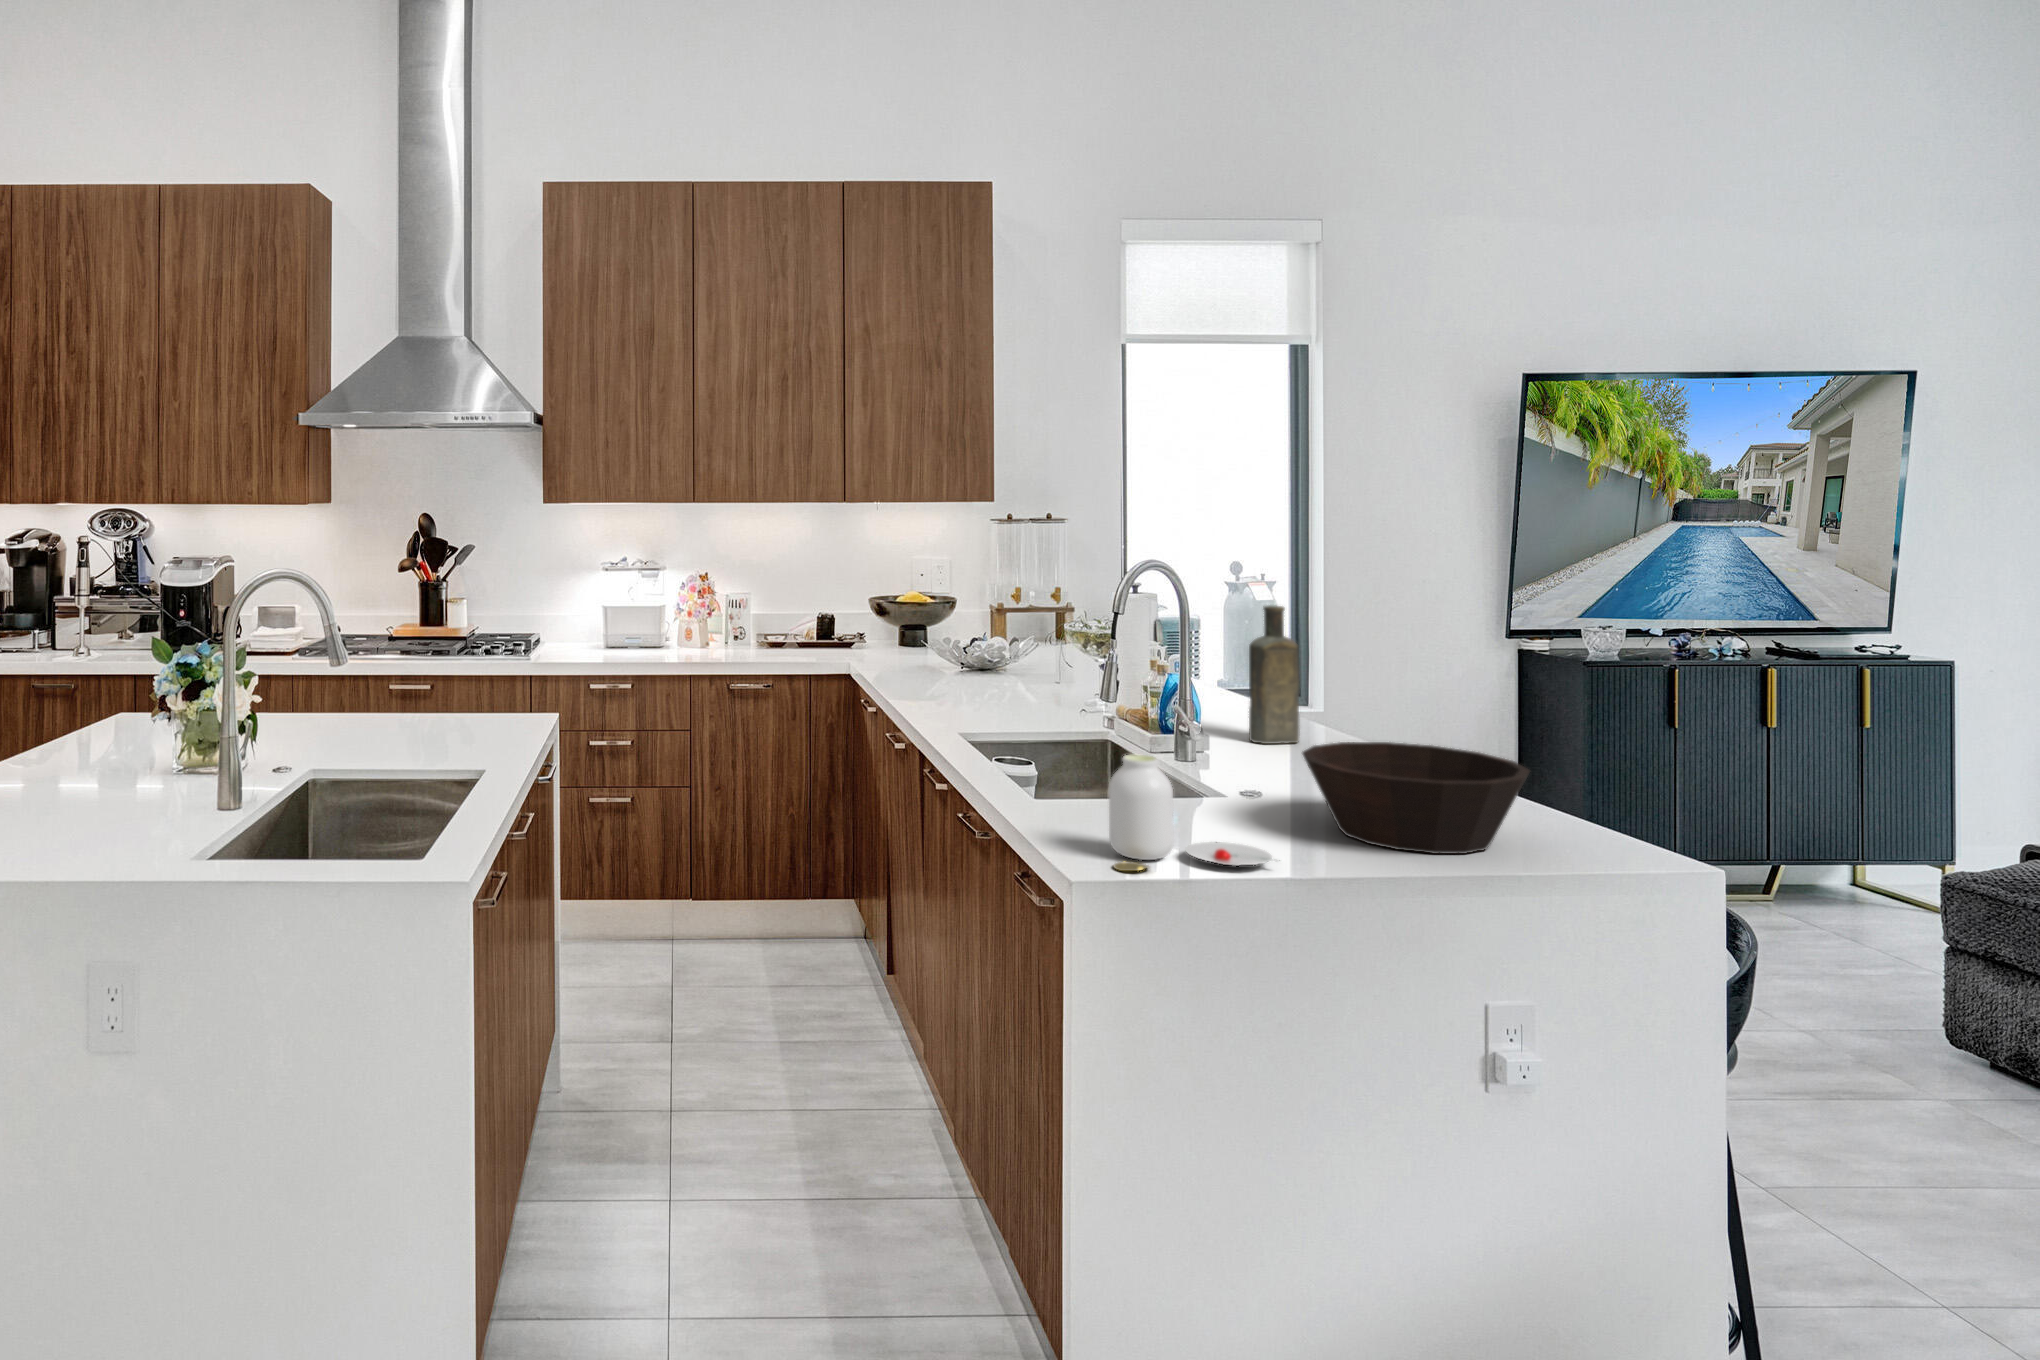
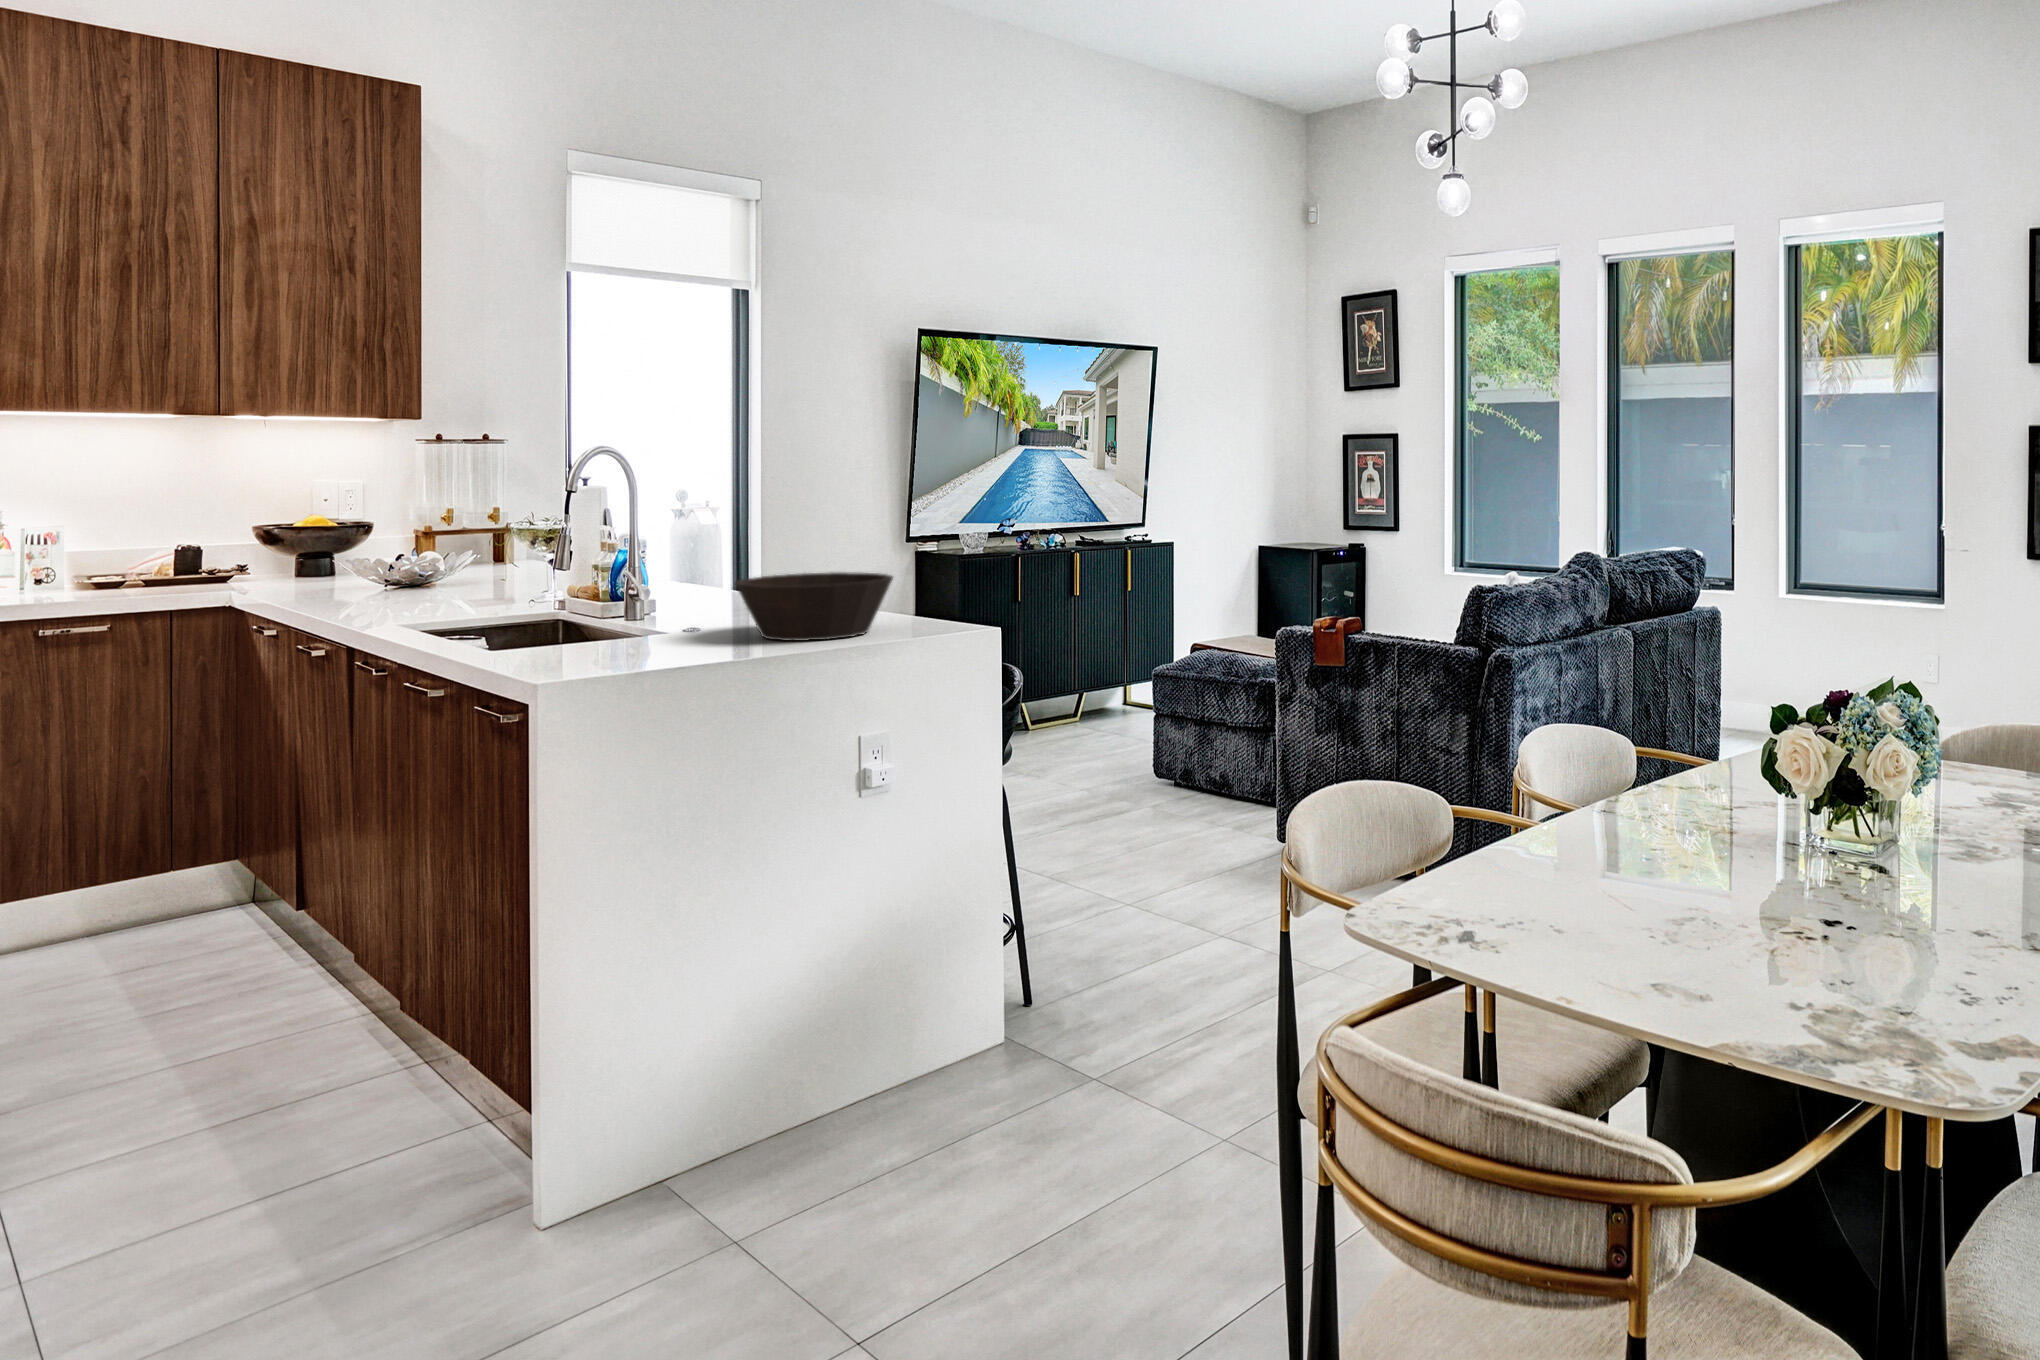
bottle: present [1249,605,1300,744] -> none [681,490,735,605]
jar: present [1109,755,1272,871] -> none [571,585,717,674]

